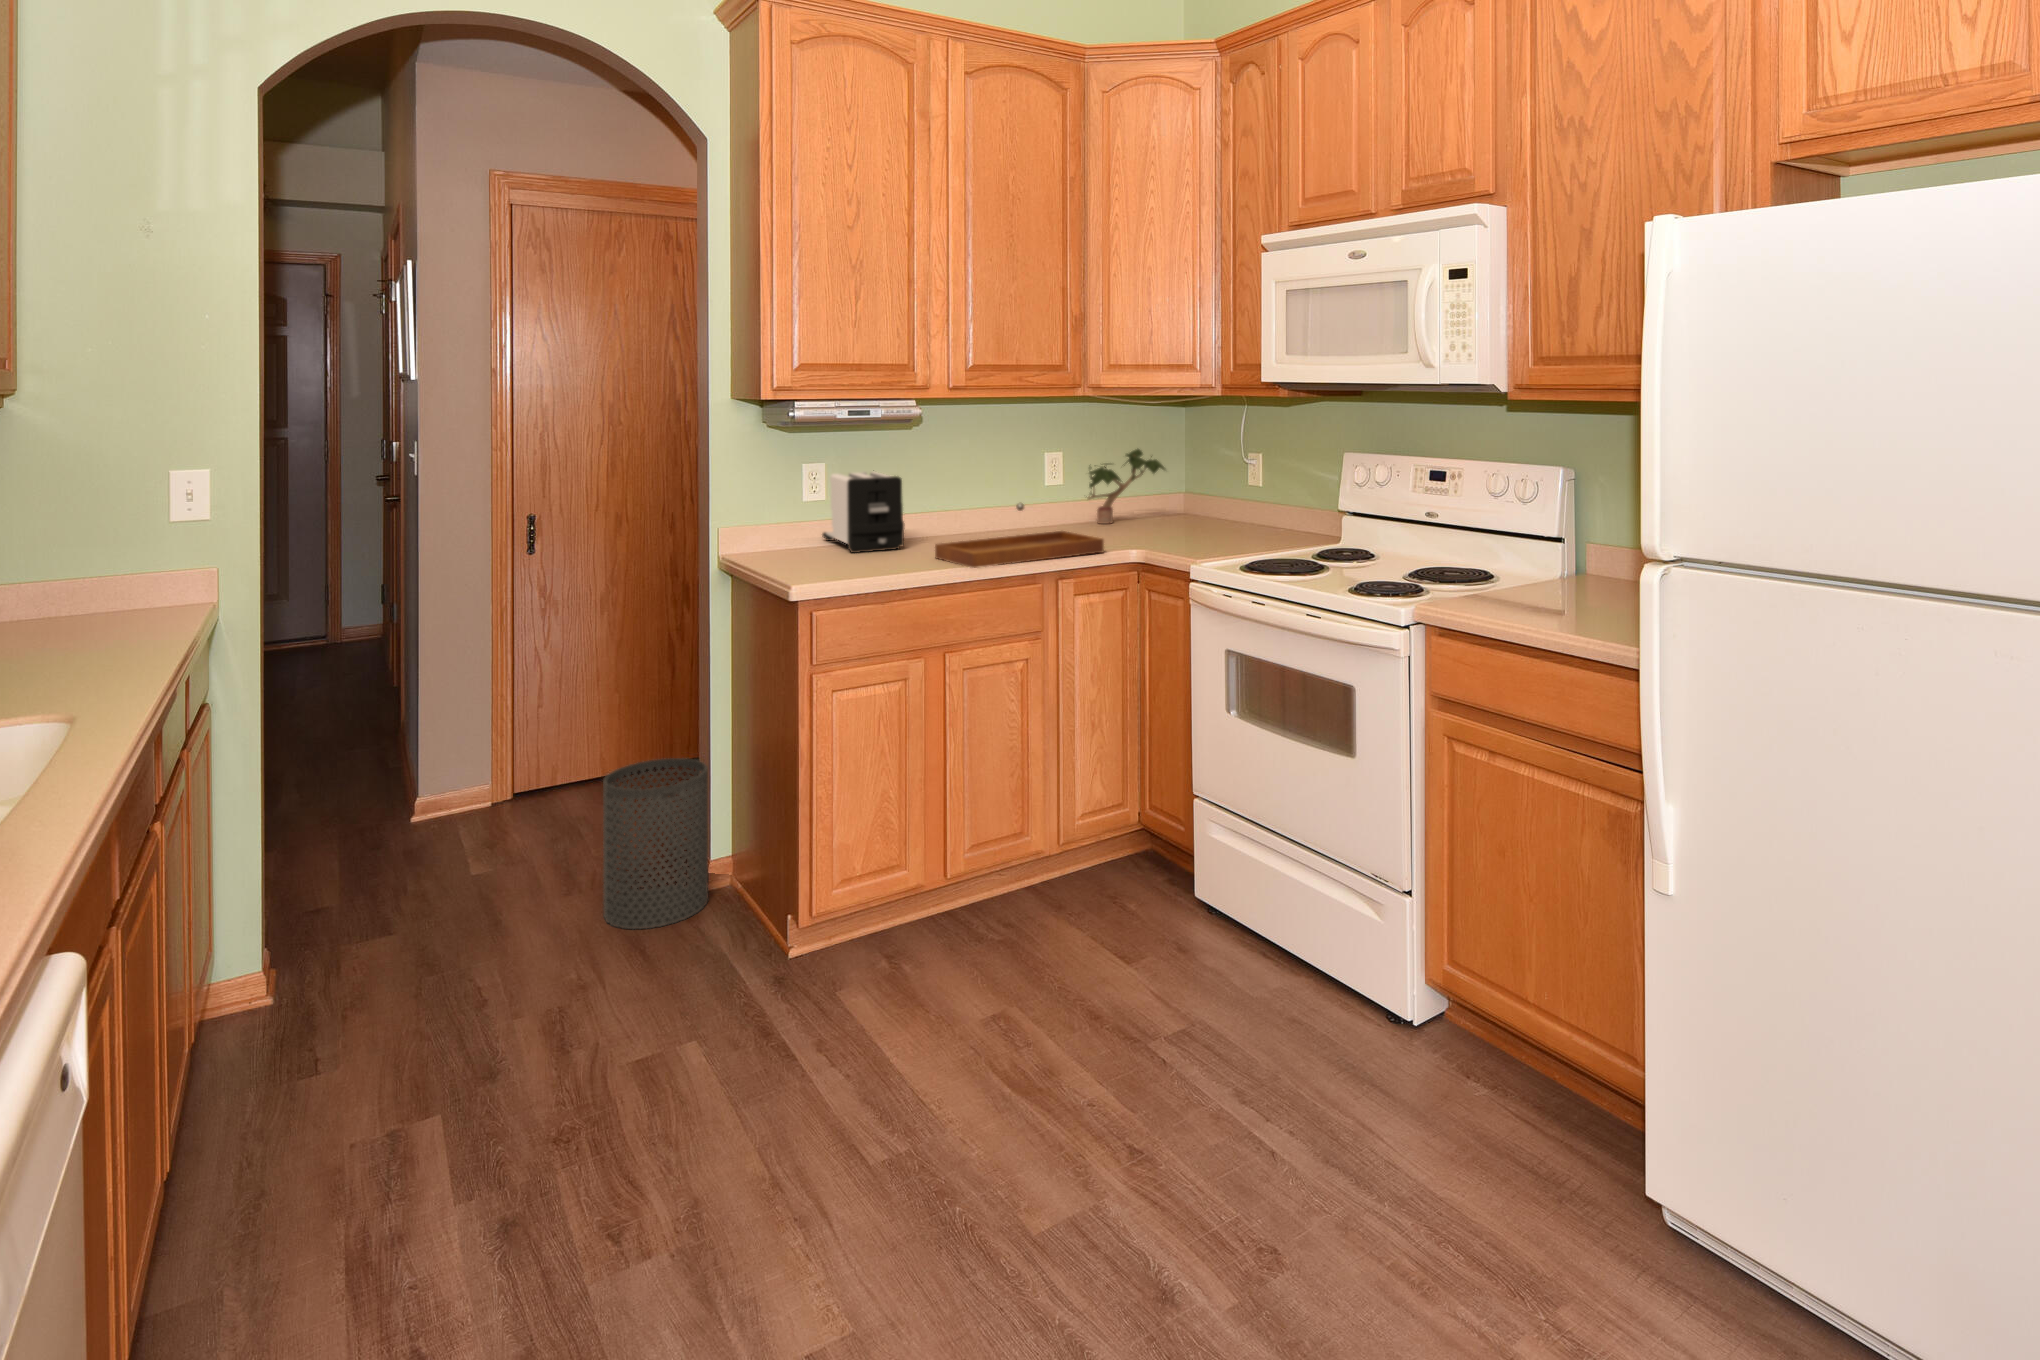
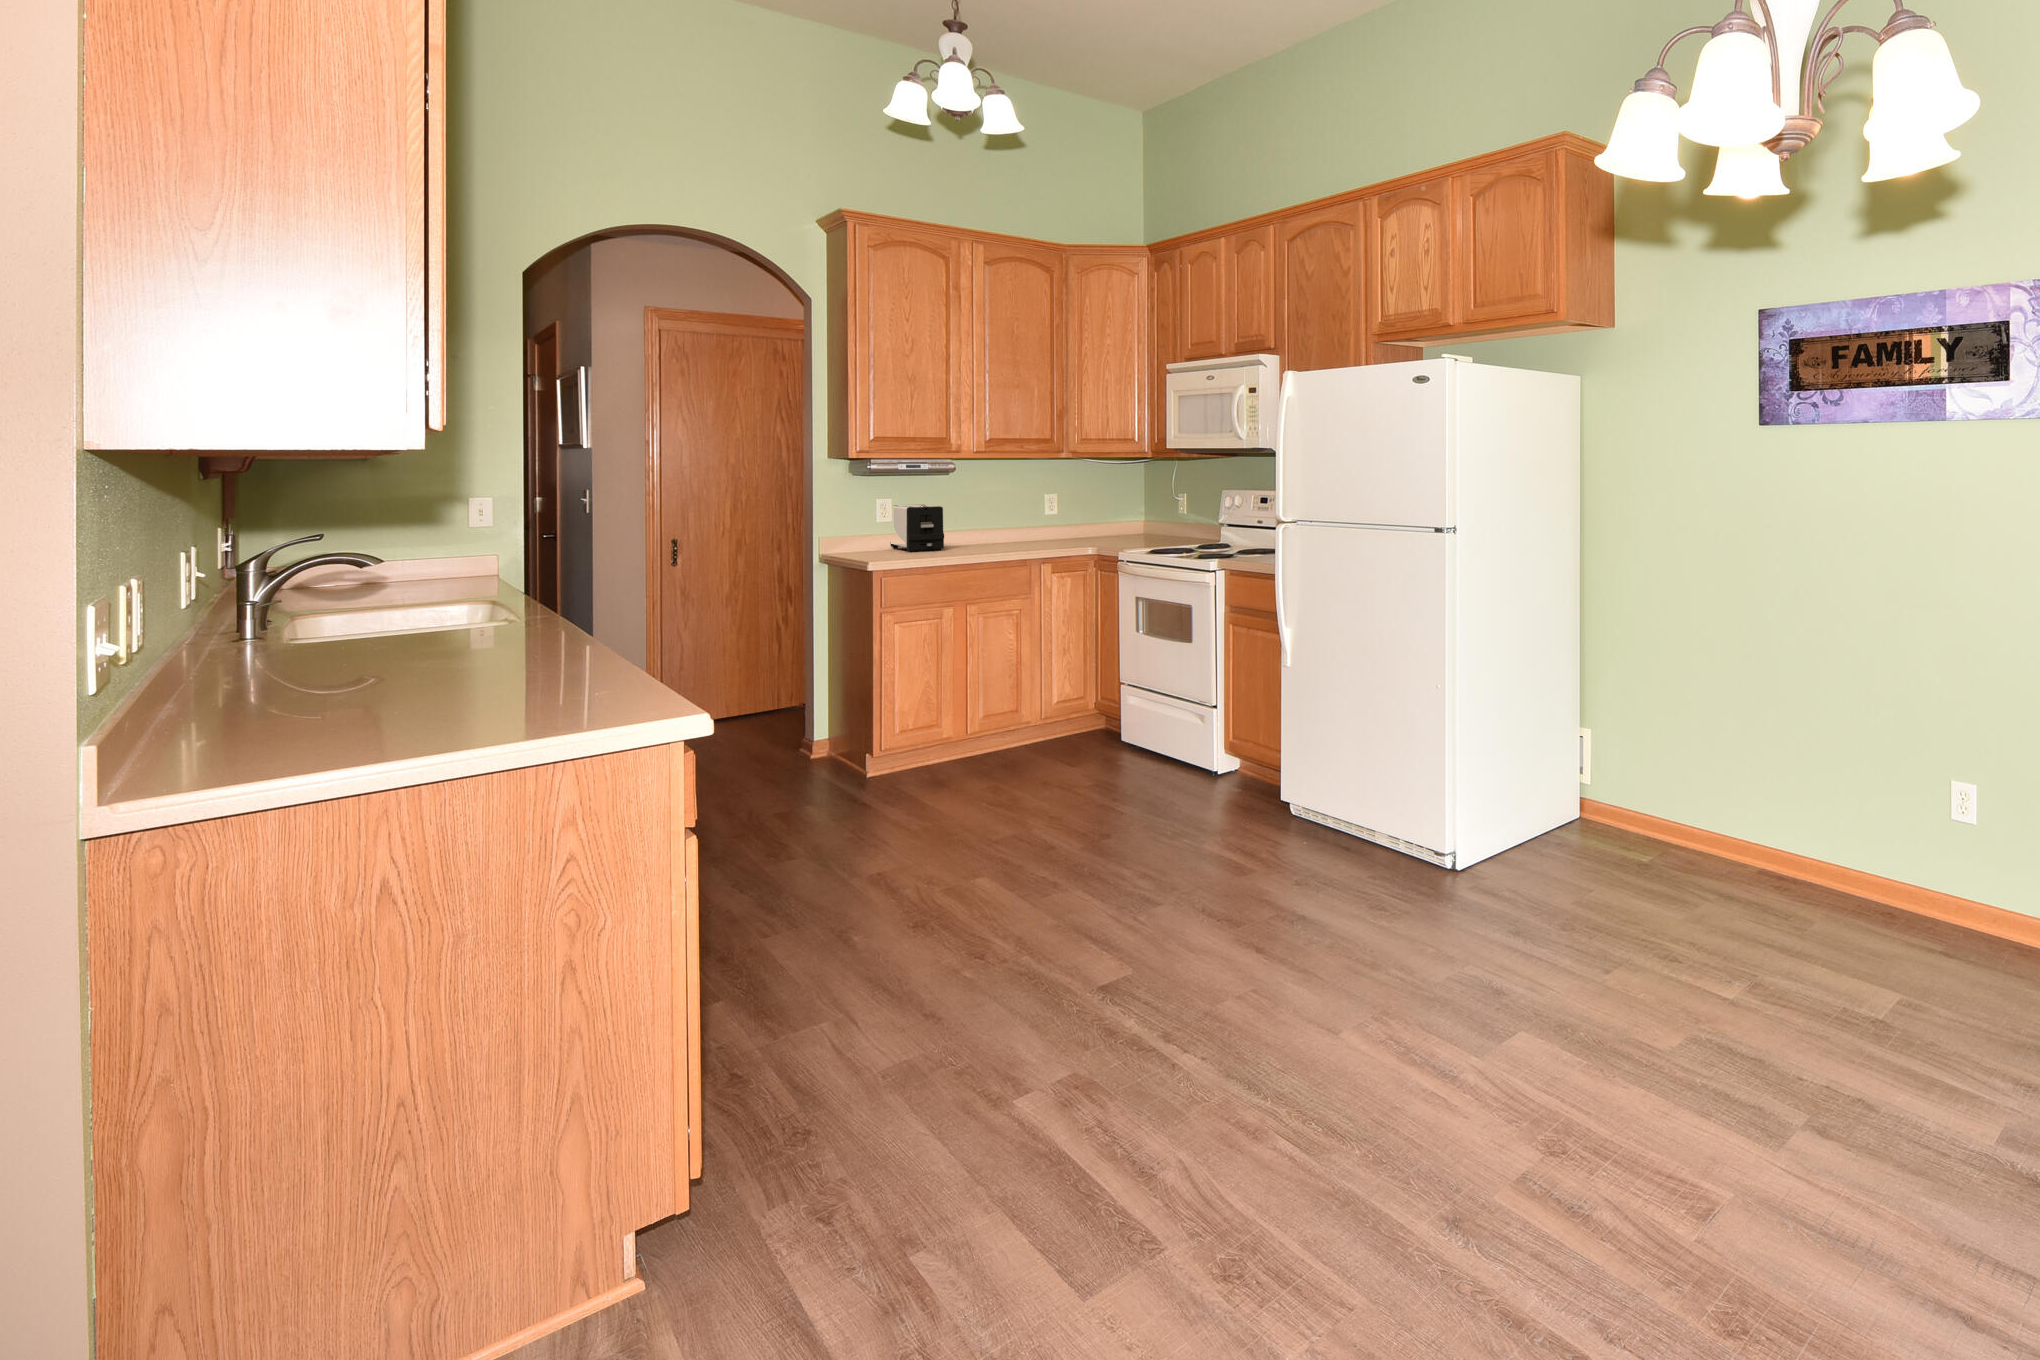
potted plant: present [1088,449,1165,524] -> none [1066,492,1131,540]
tray: present [935,503,1104,568] -> none [962,520,1070,555]
trash can: present [603,758,708,929] -> none [742,680,813,777]

